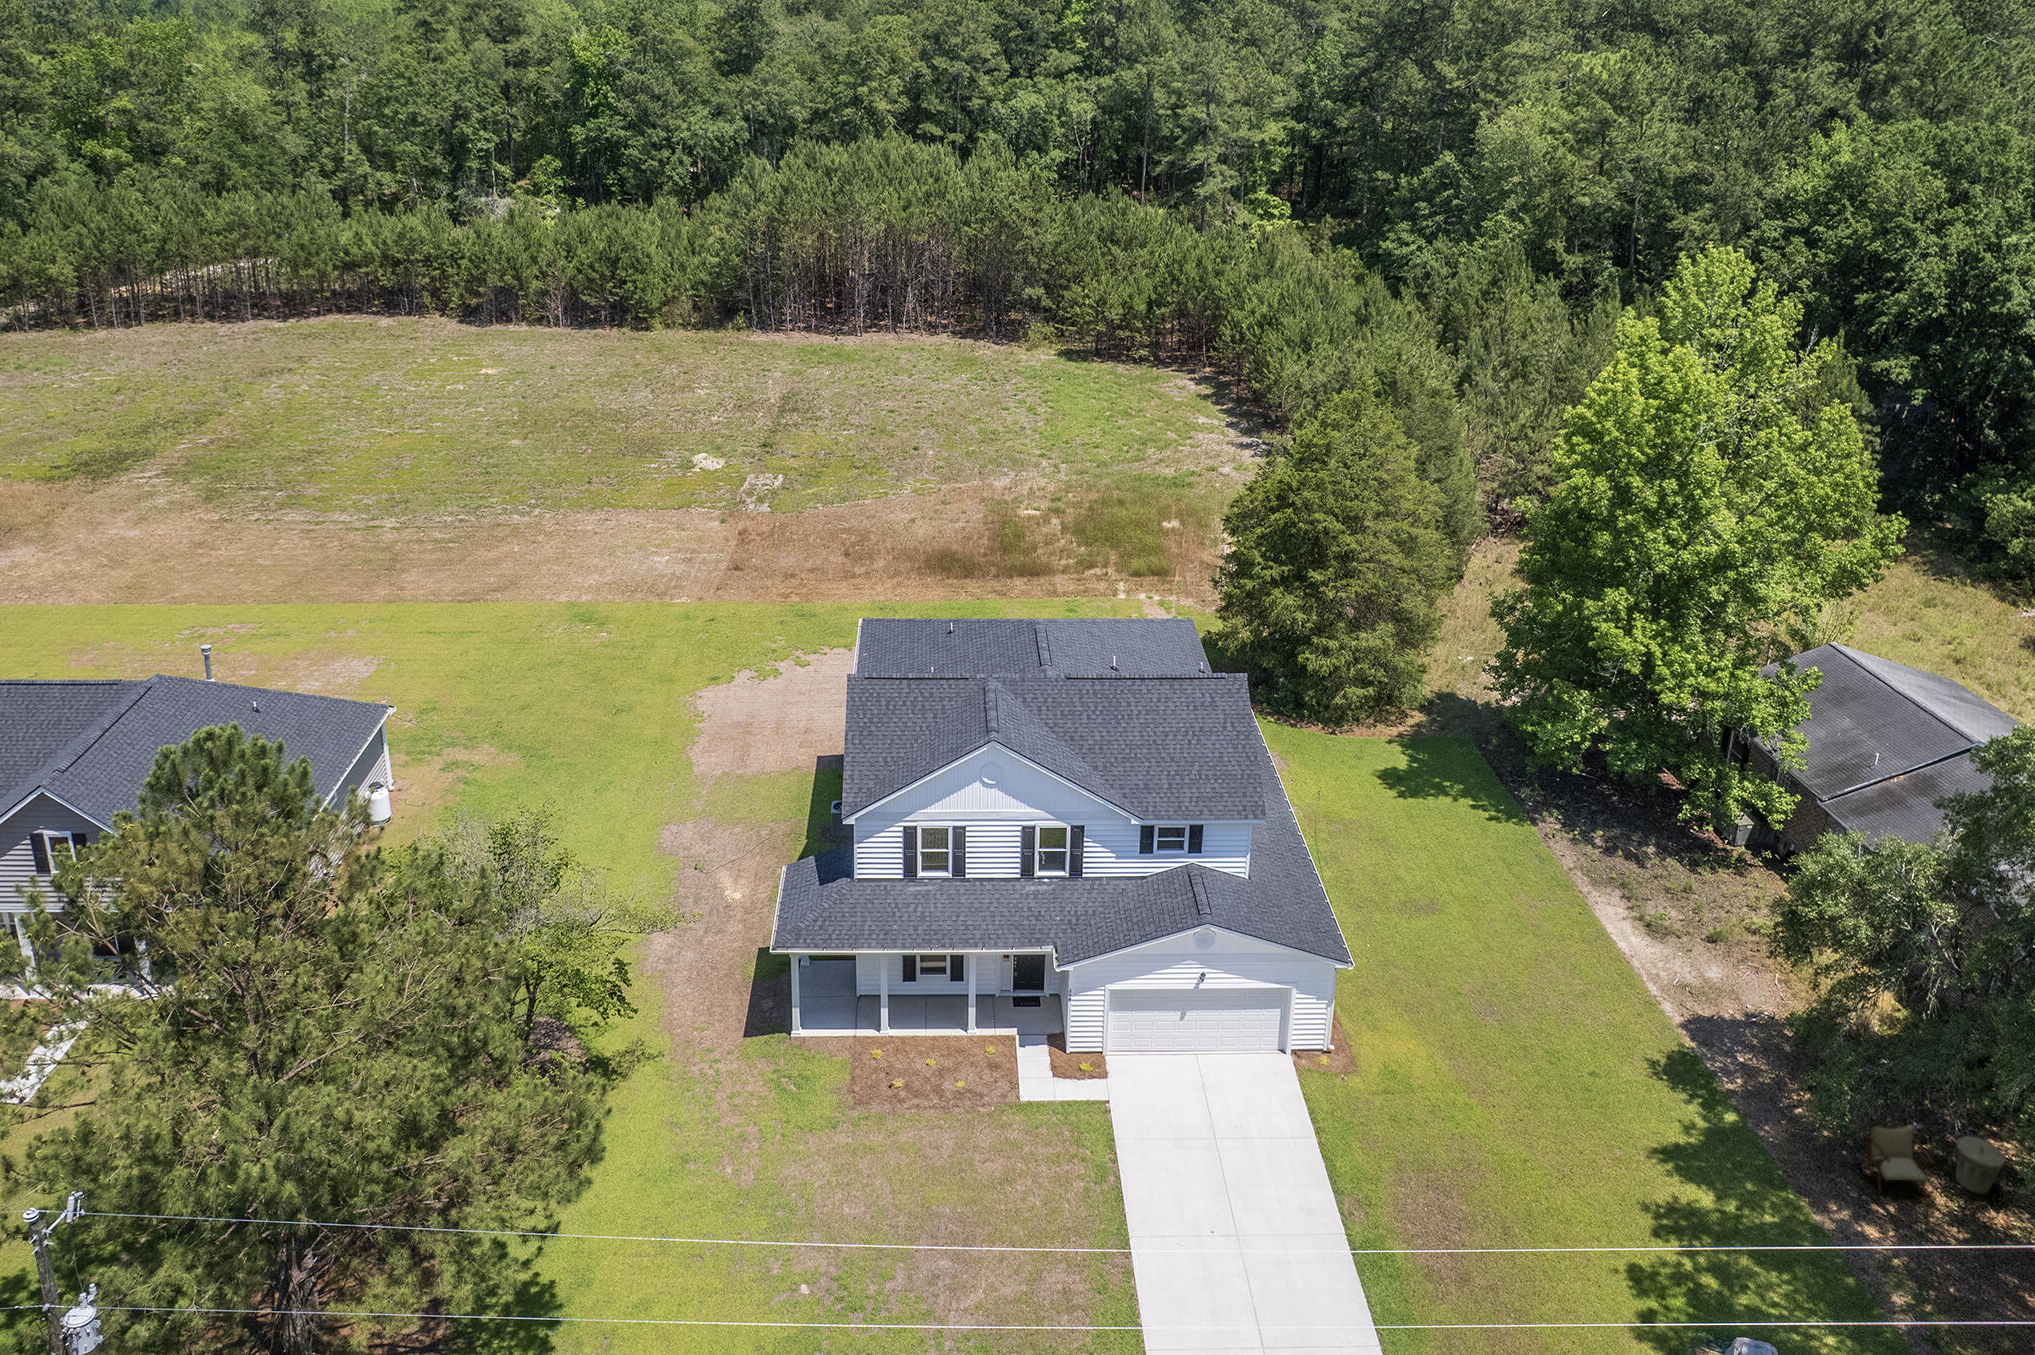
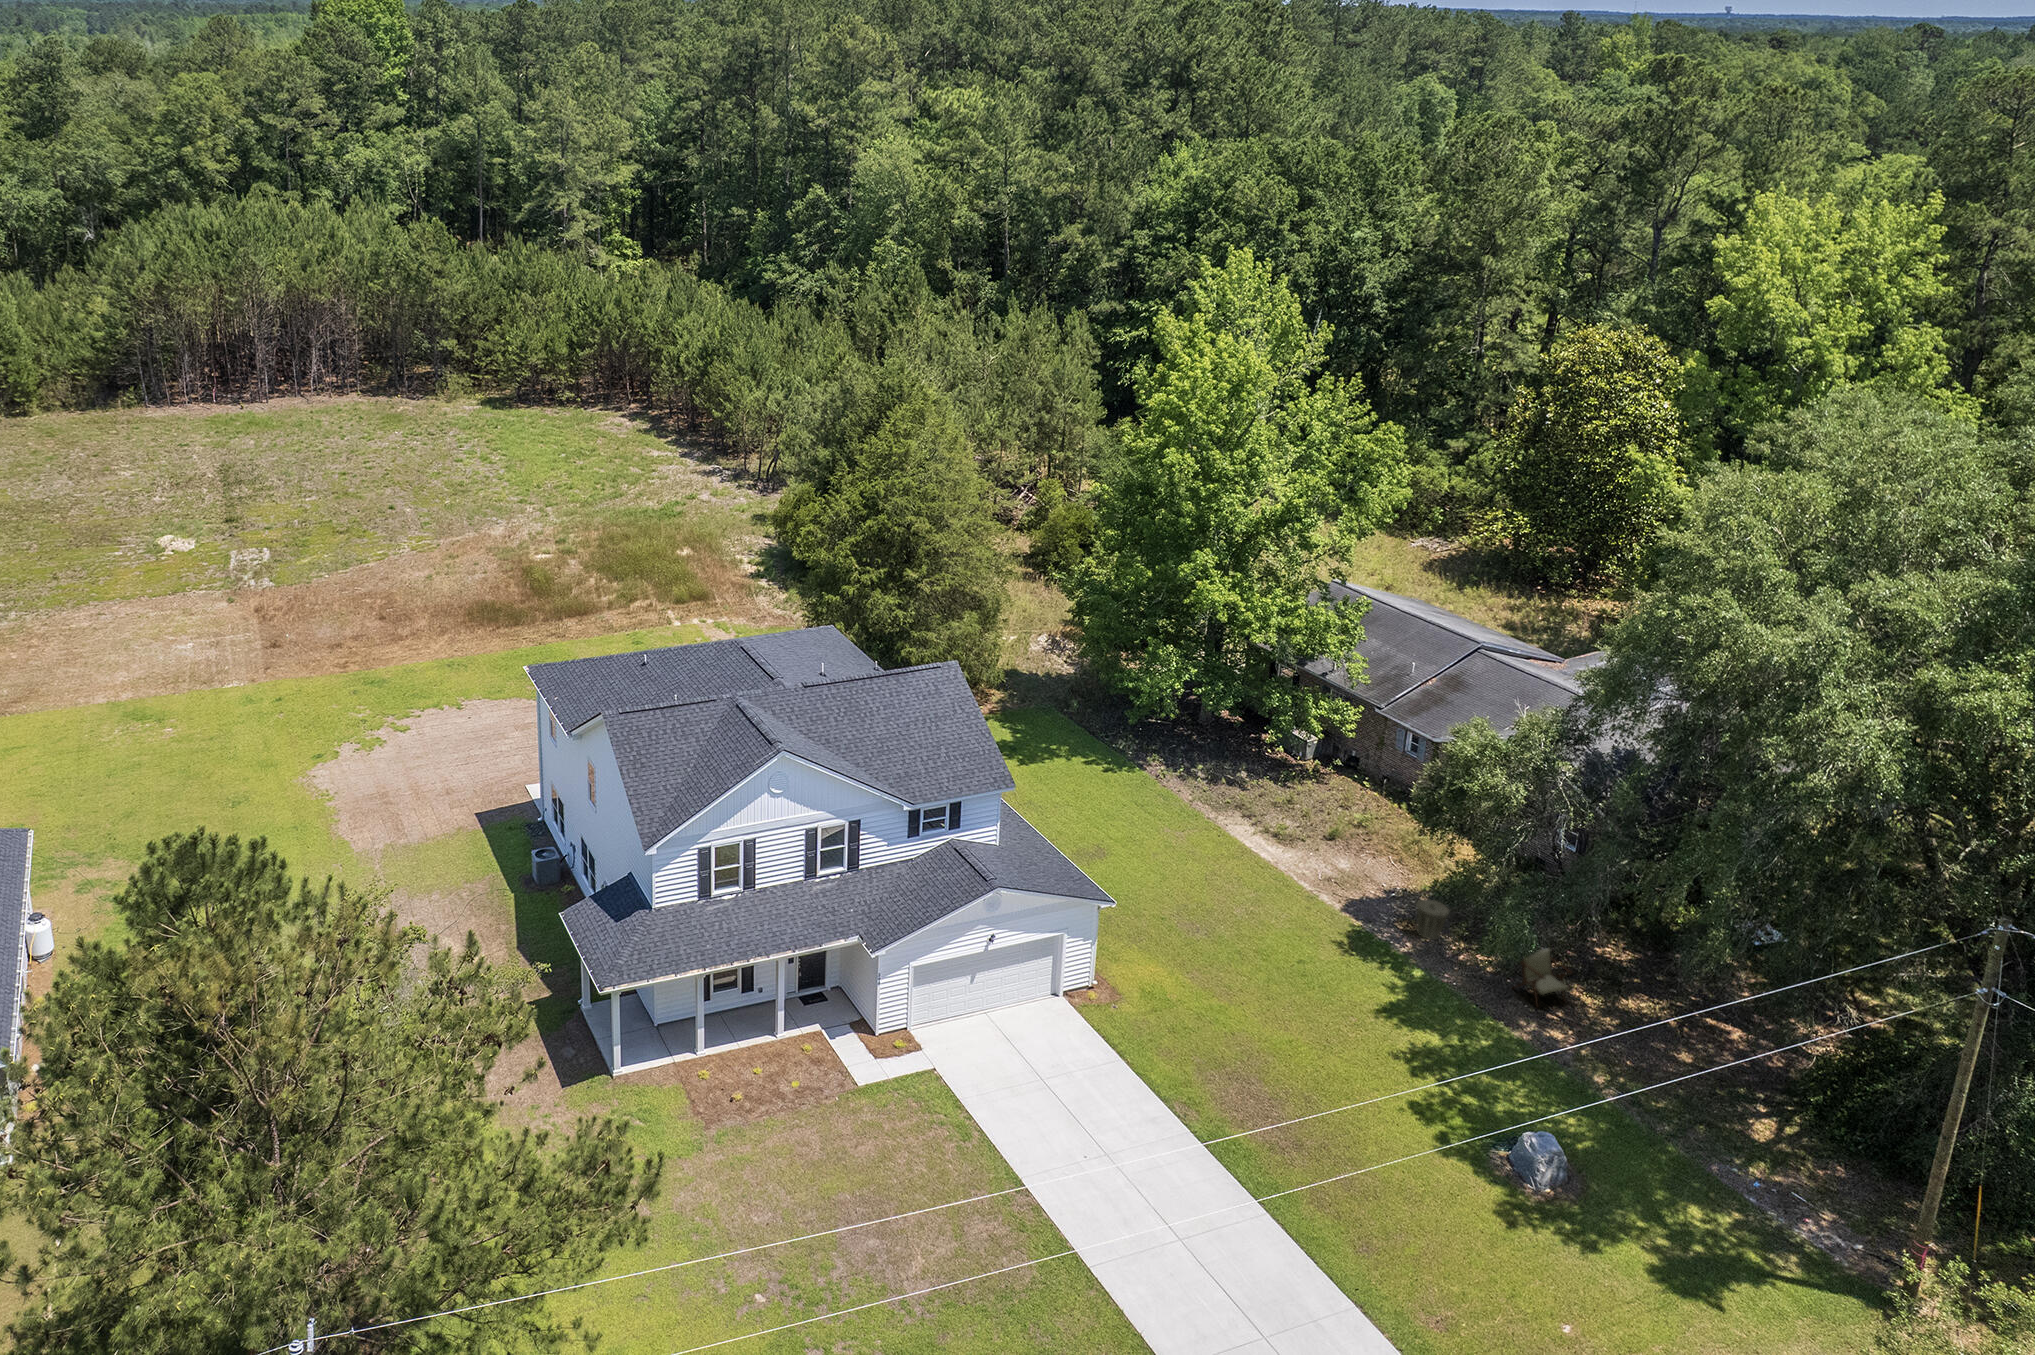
trash can: present [1956,1136,2005,1194] -> present [1416,899,1449,940]

